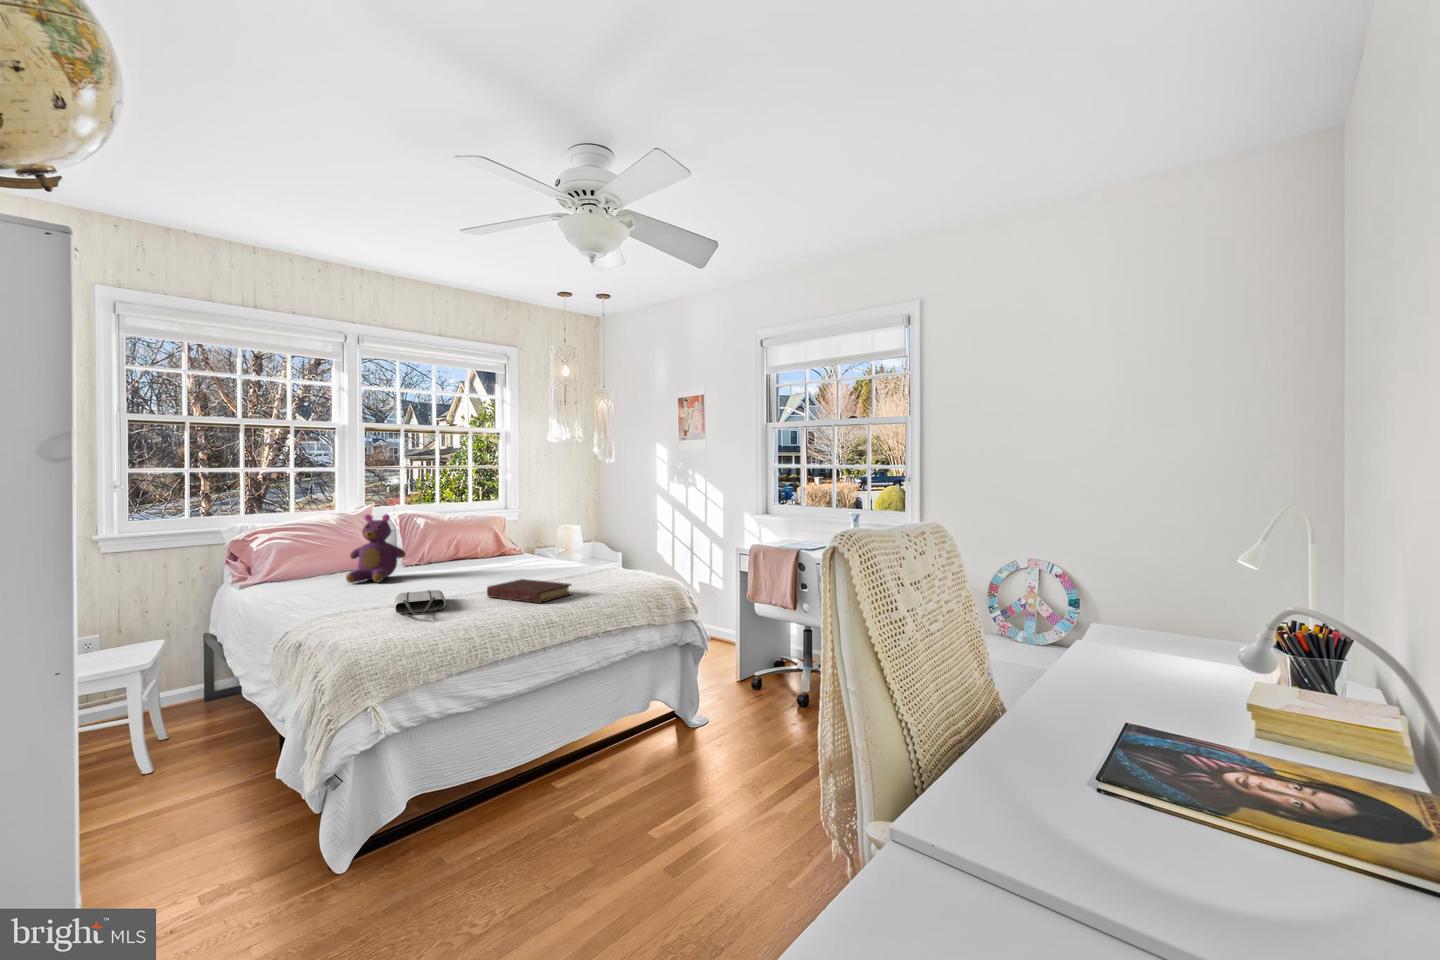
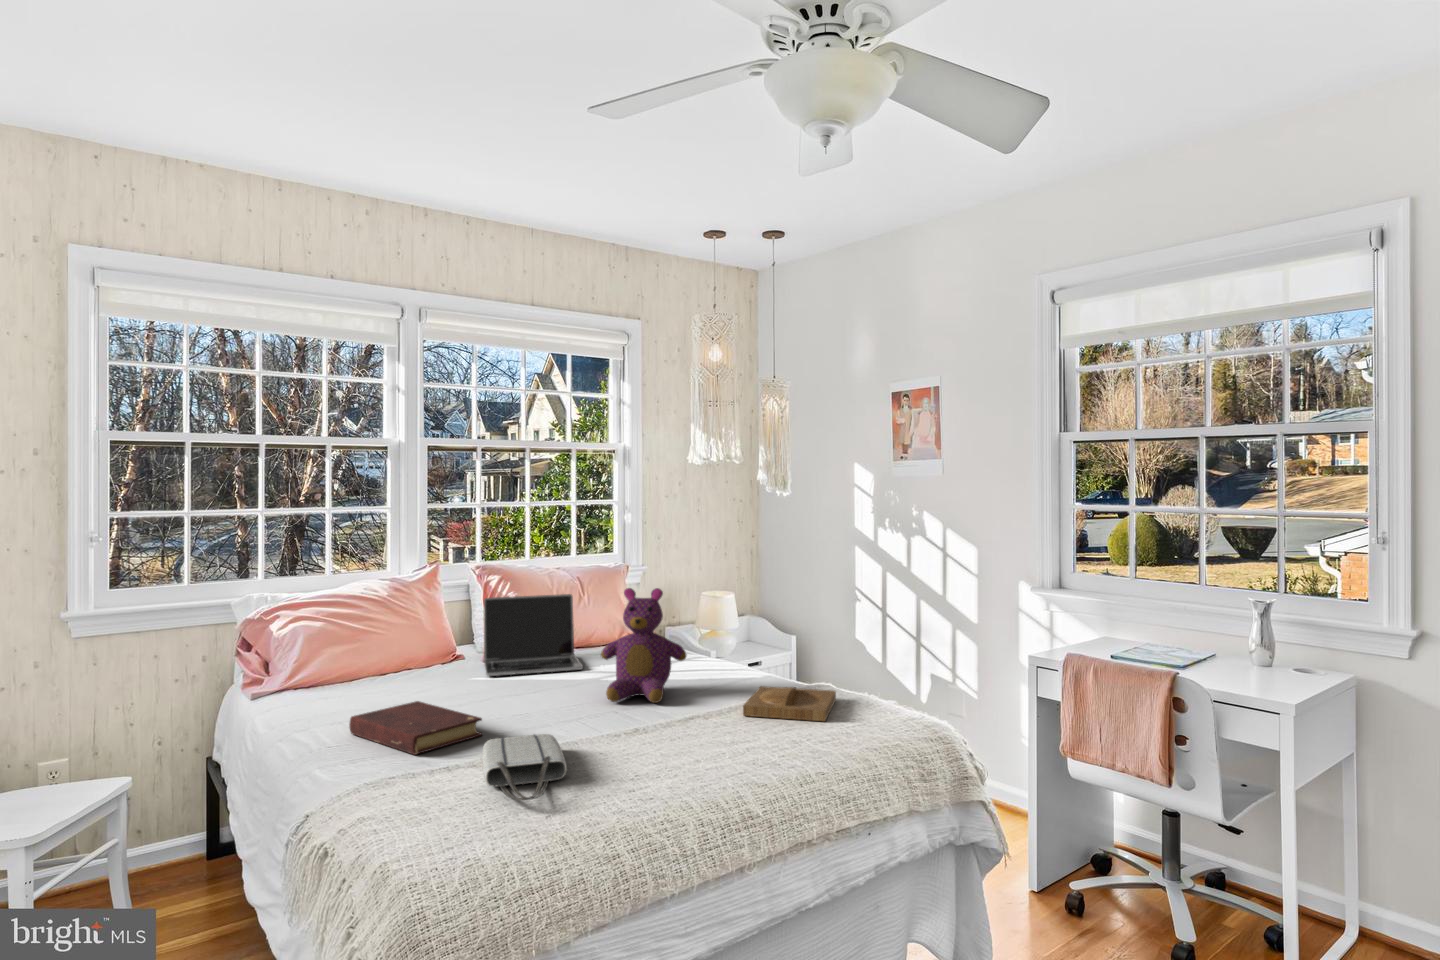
teddy bear: present [346,514,406,583] -> present [601,588,687,703]
laptop: none [404,522,470,572] -> present [483,594,583,676]
tray: none [562,567,621,582] -> present [743,686,836,721]
book: present [487,579,571,603] -> present [349,701,482,755]

